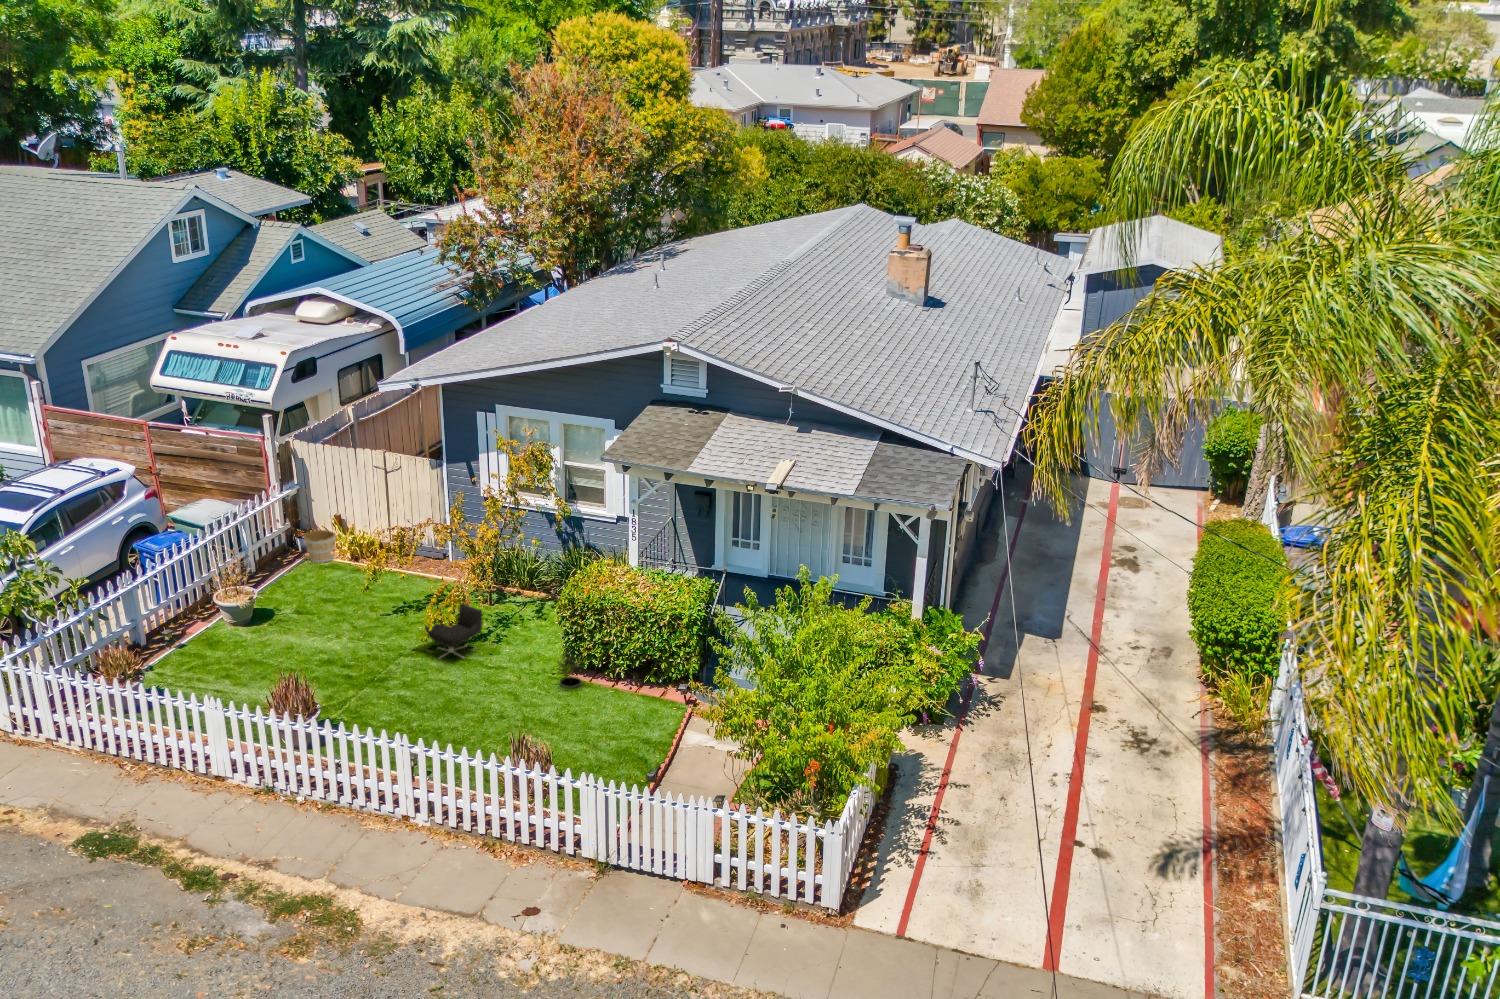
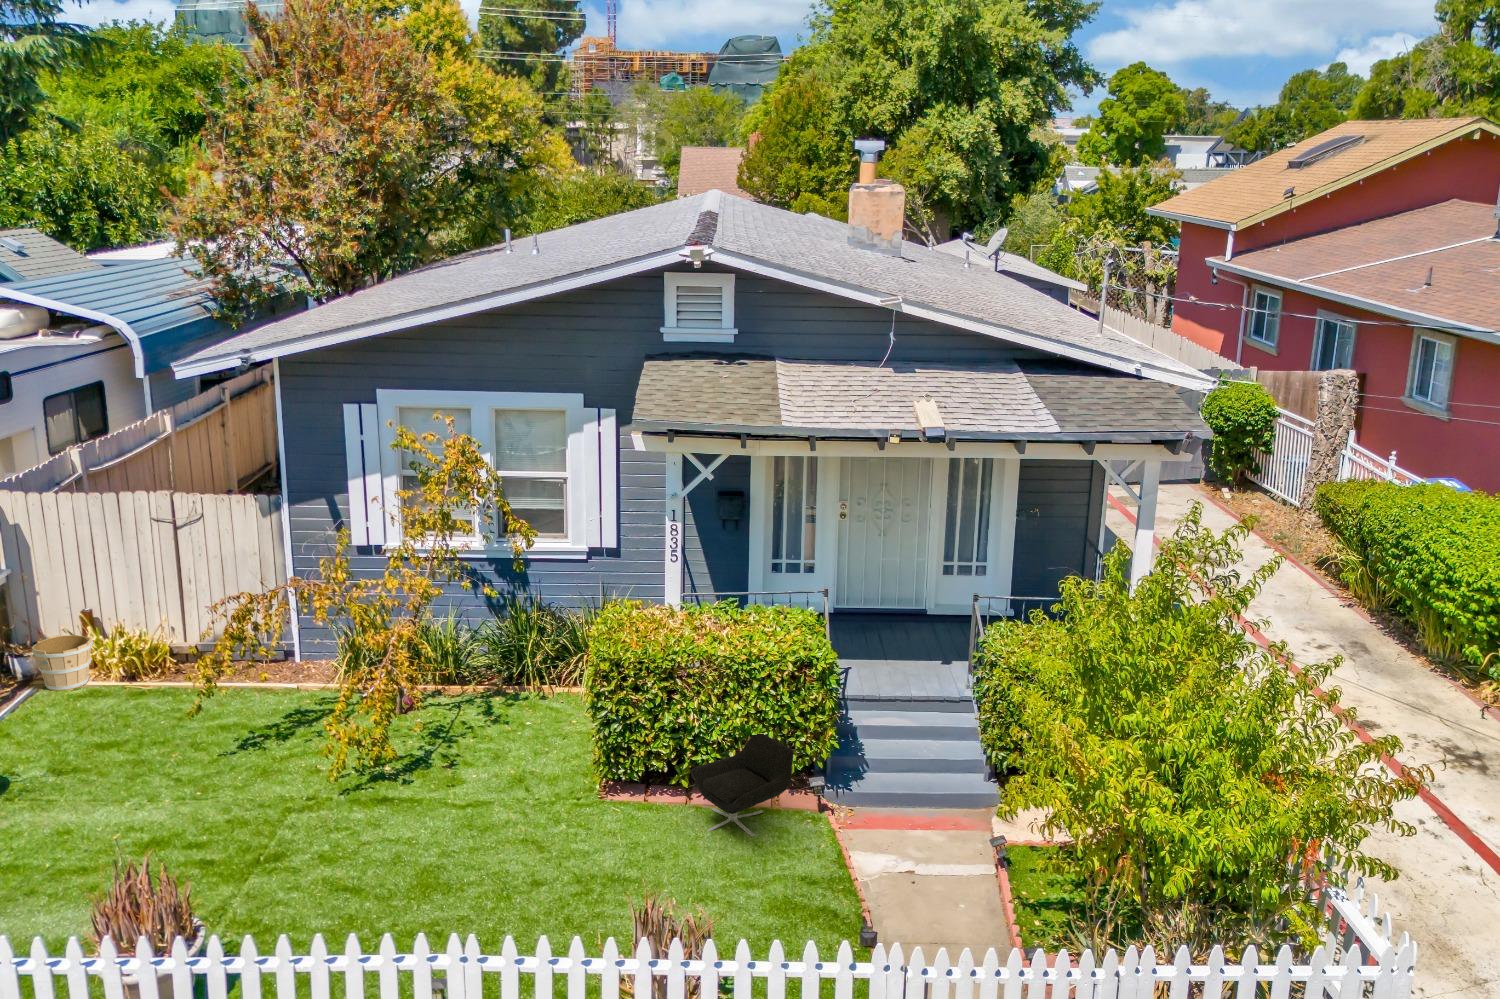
lounge chair: present [425,604,482,658] -> present [691,734,794,836]
potted tree: present [558,648,583,688] -> none [601,744,646,818]

